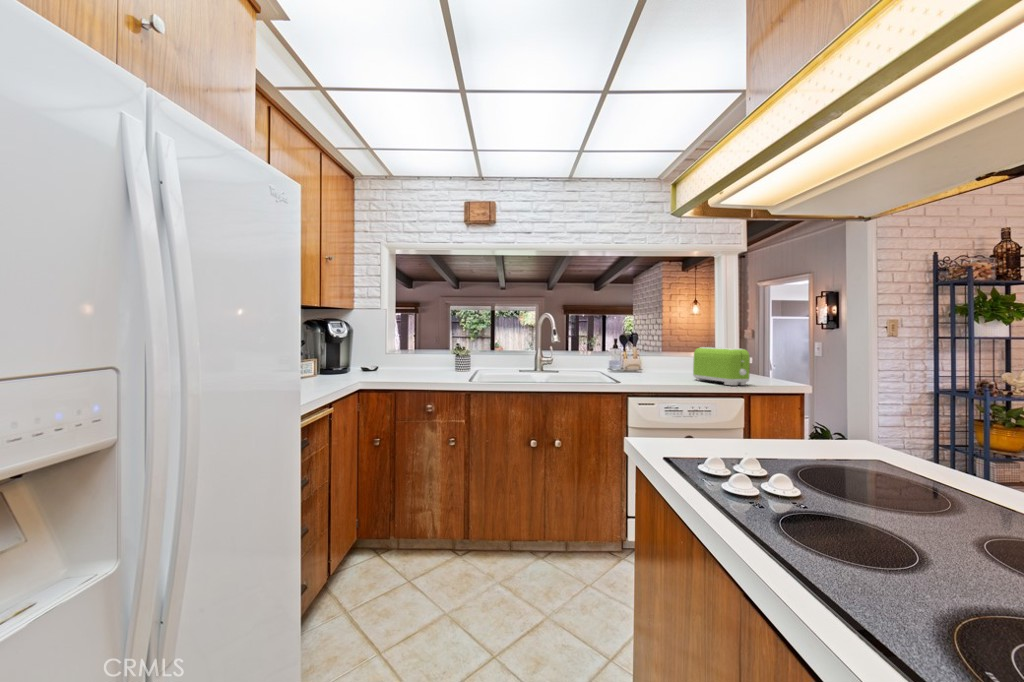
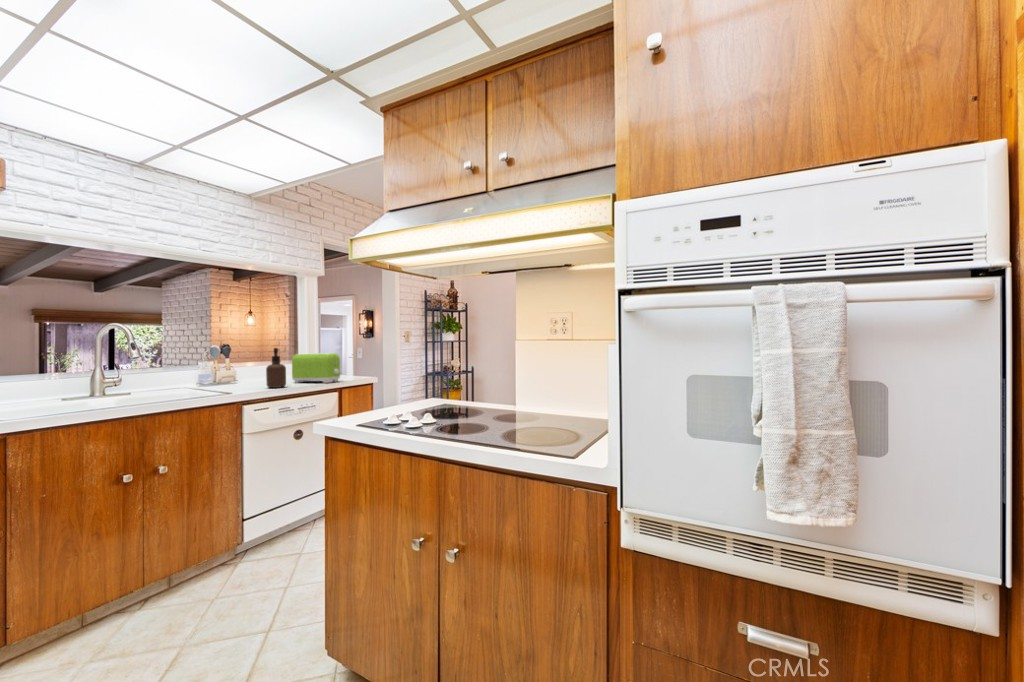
soap dispenser: none [658,340,679,384] -> present [266,348,286,388]

